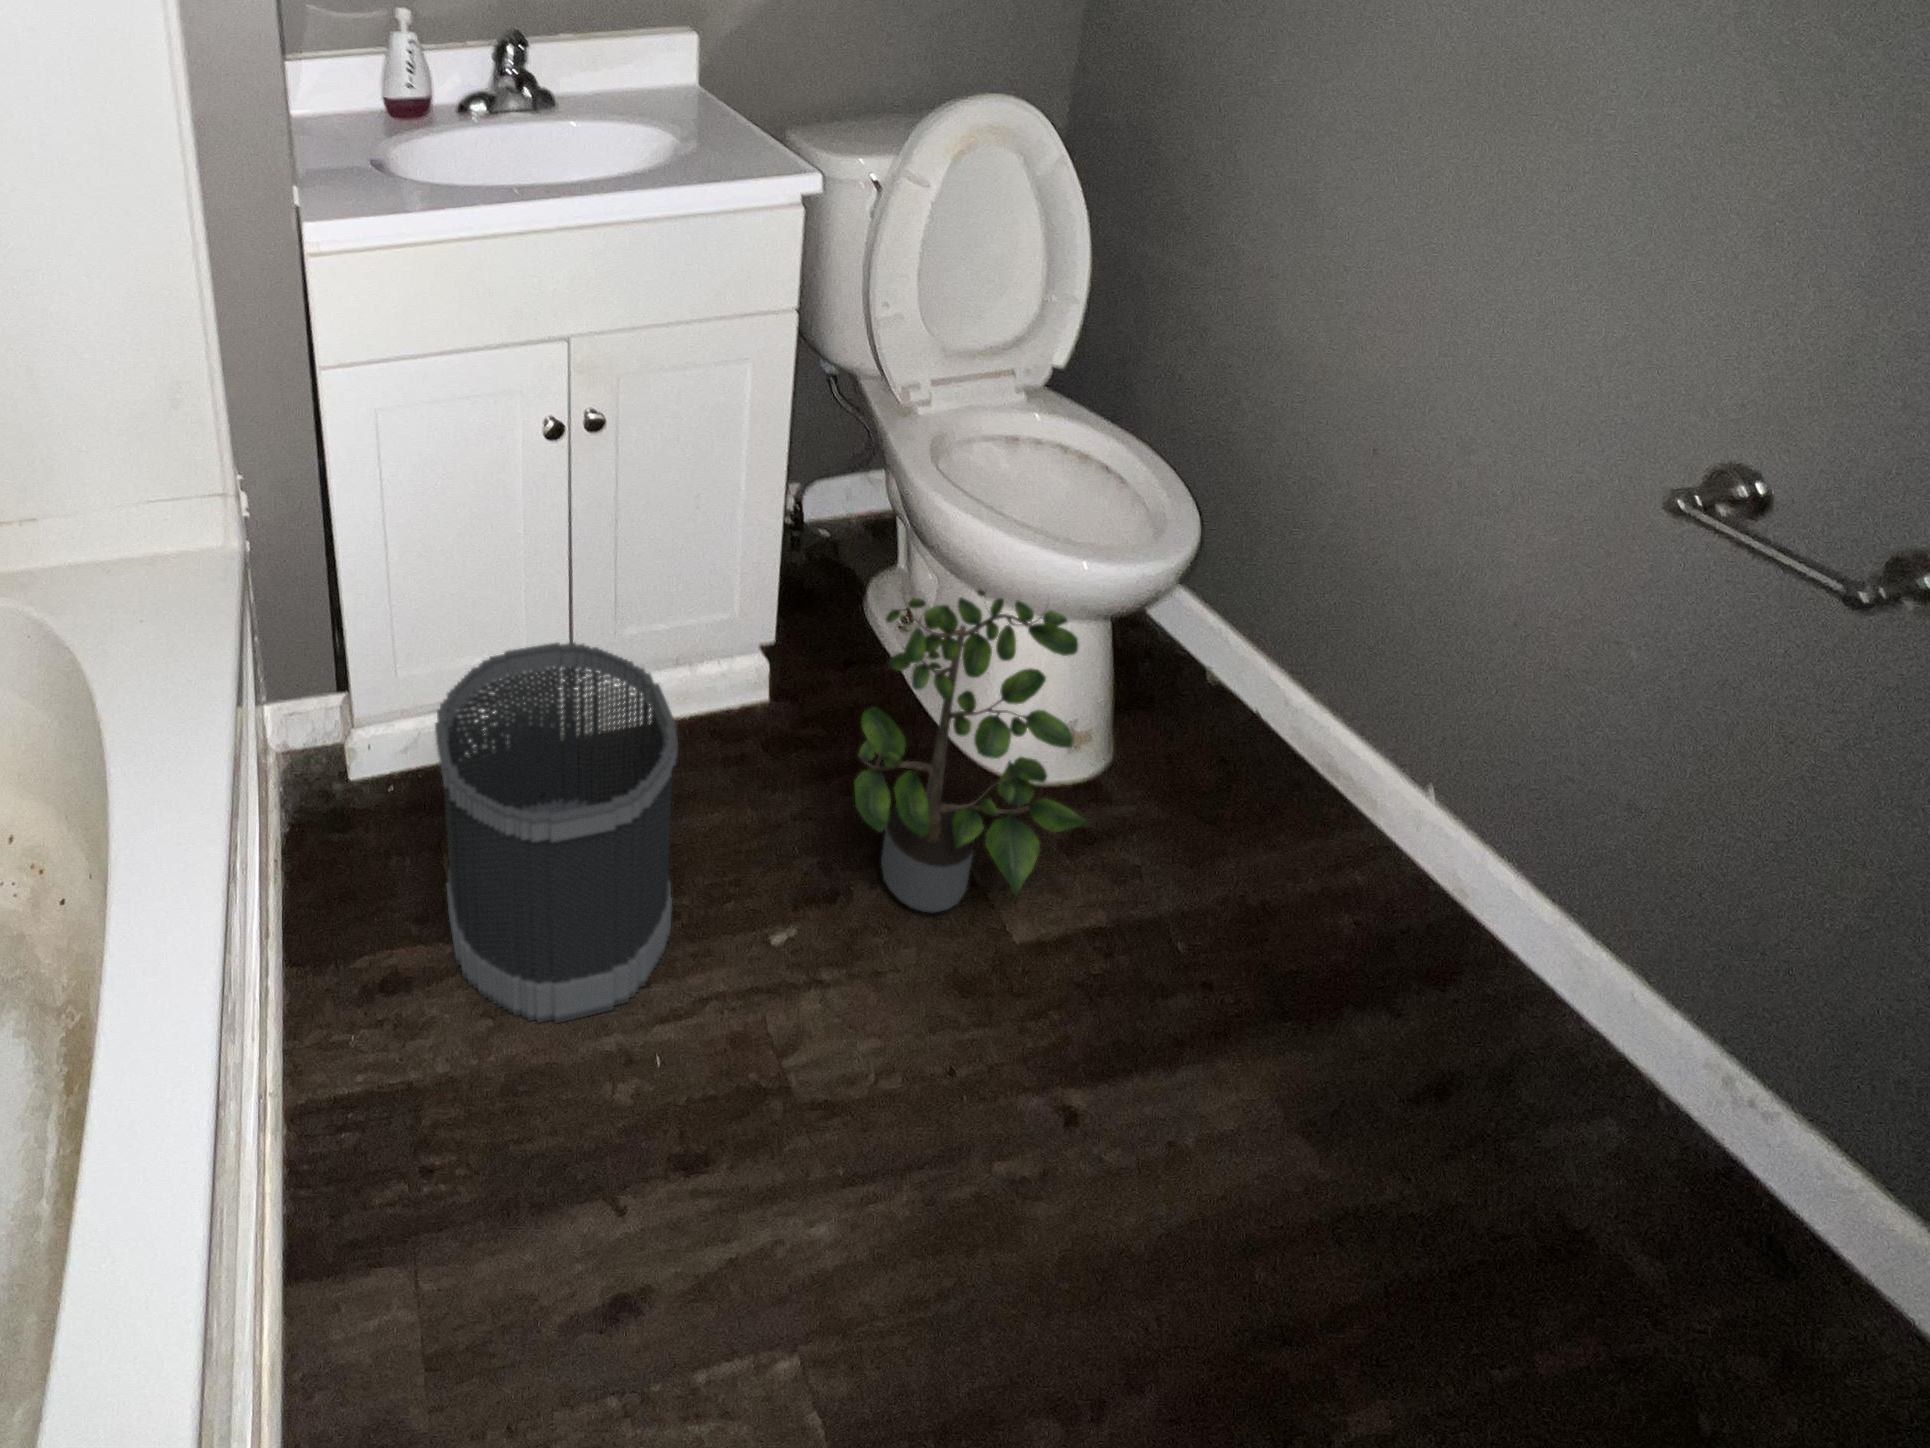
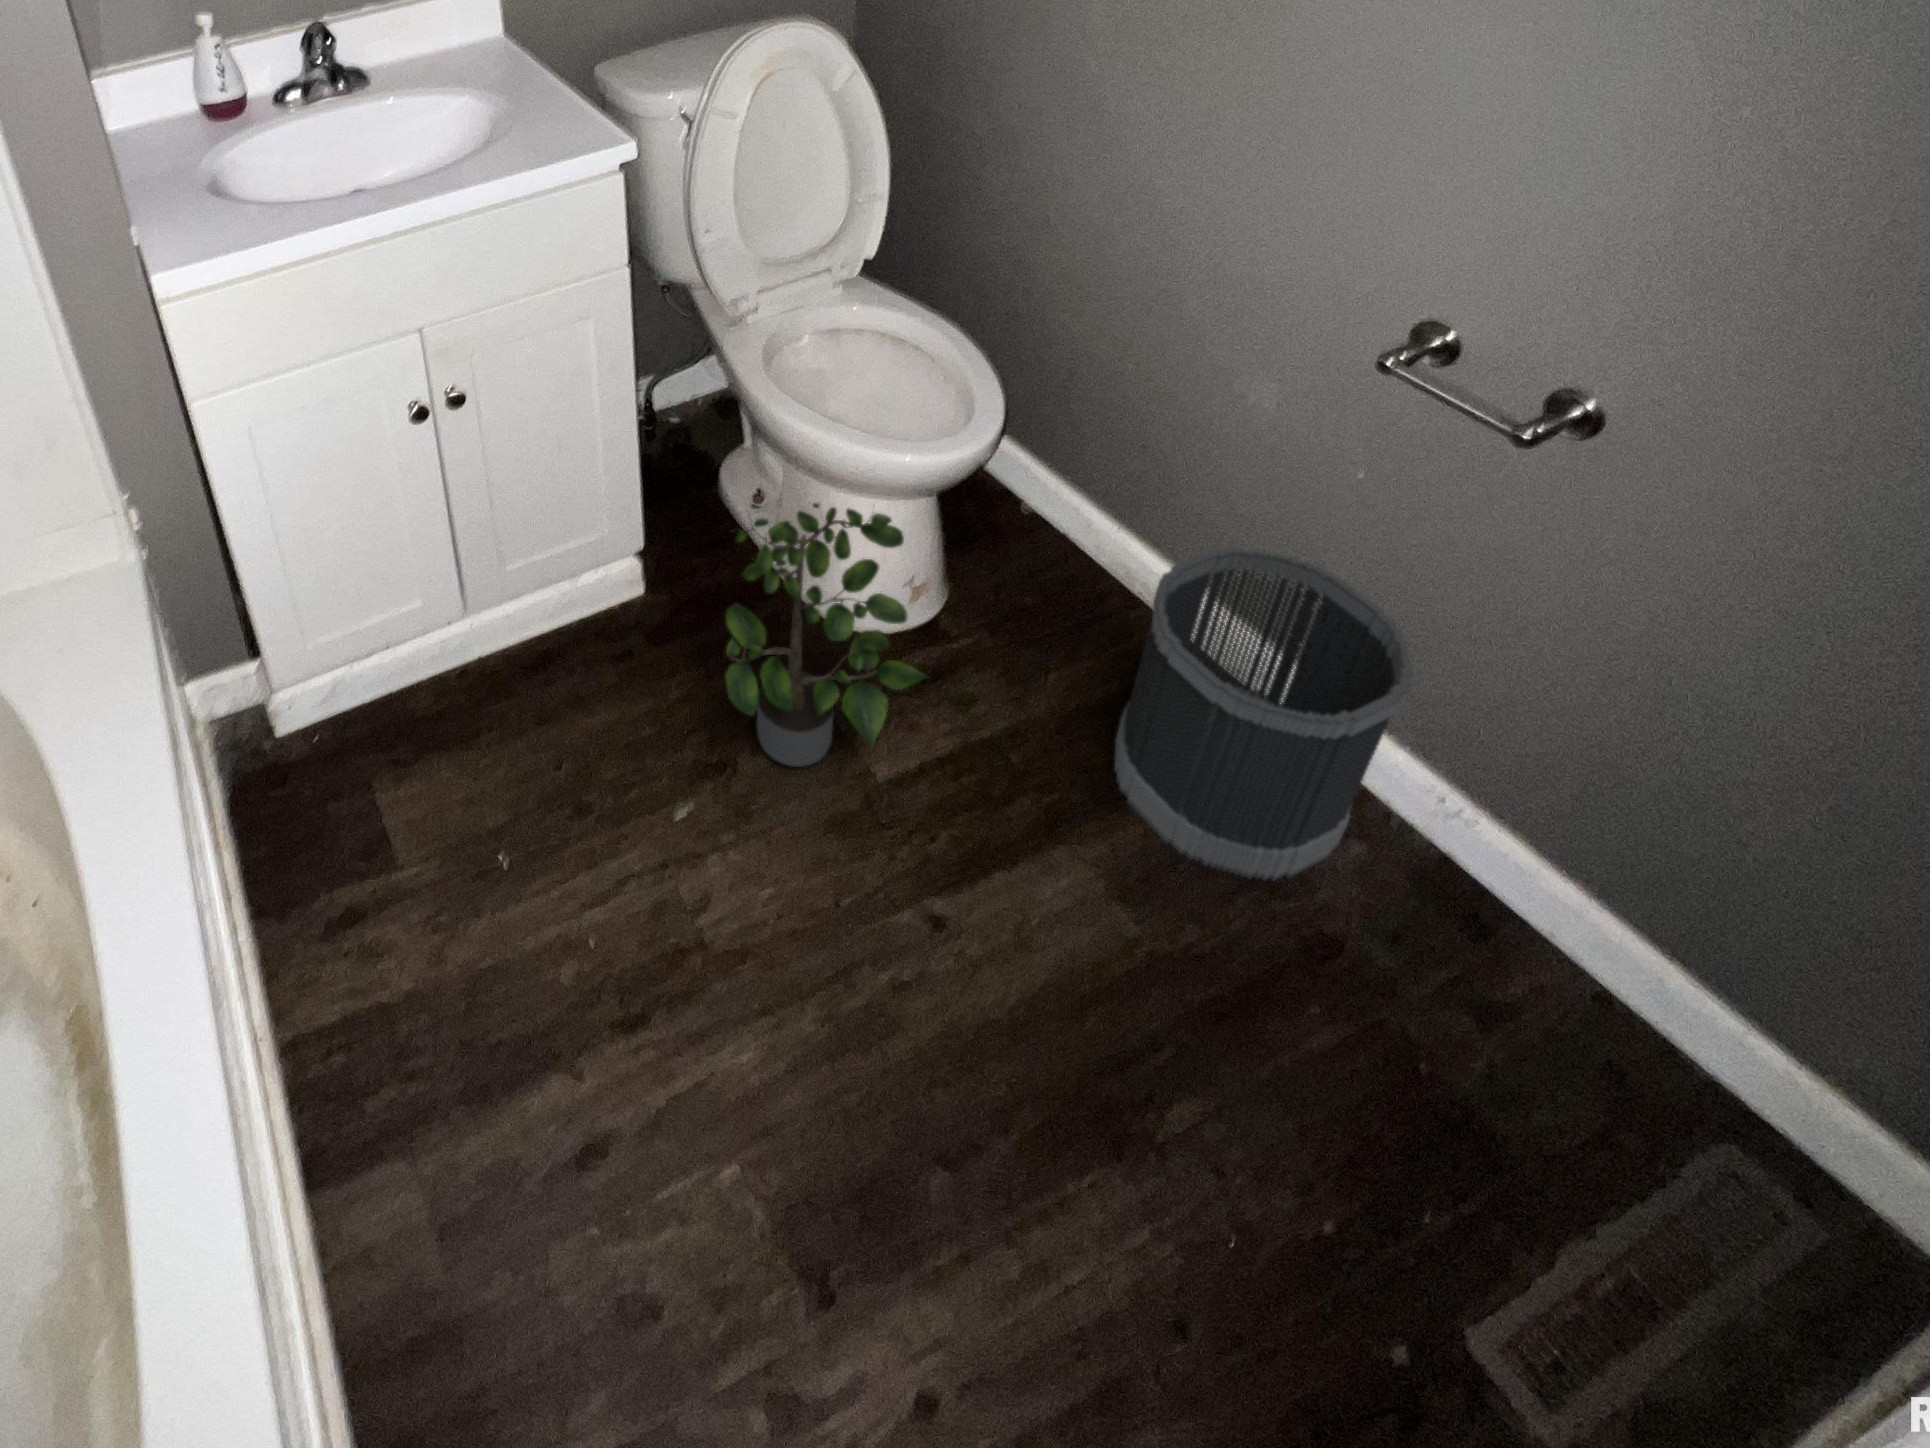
wastebasket: present [435,642,678,1023] -> present [1114,548,1413,881]

